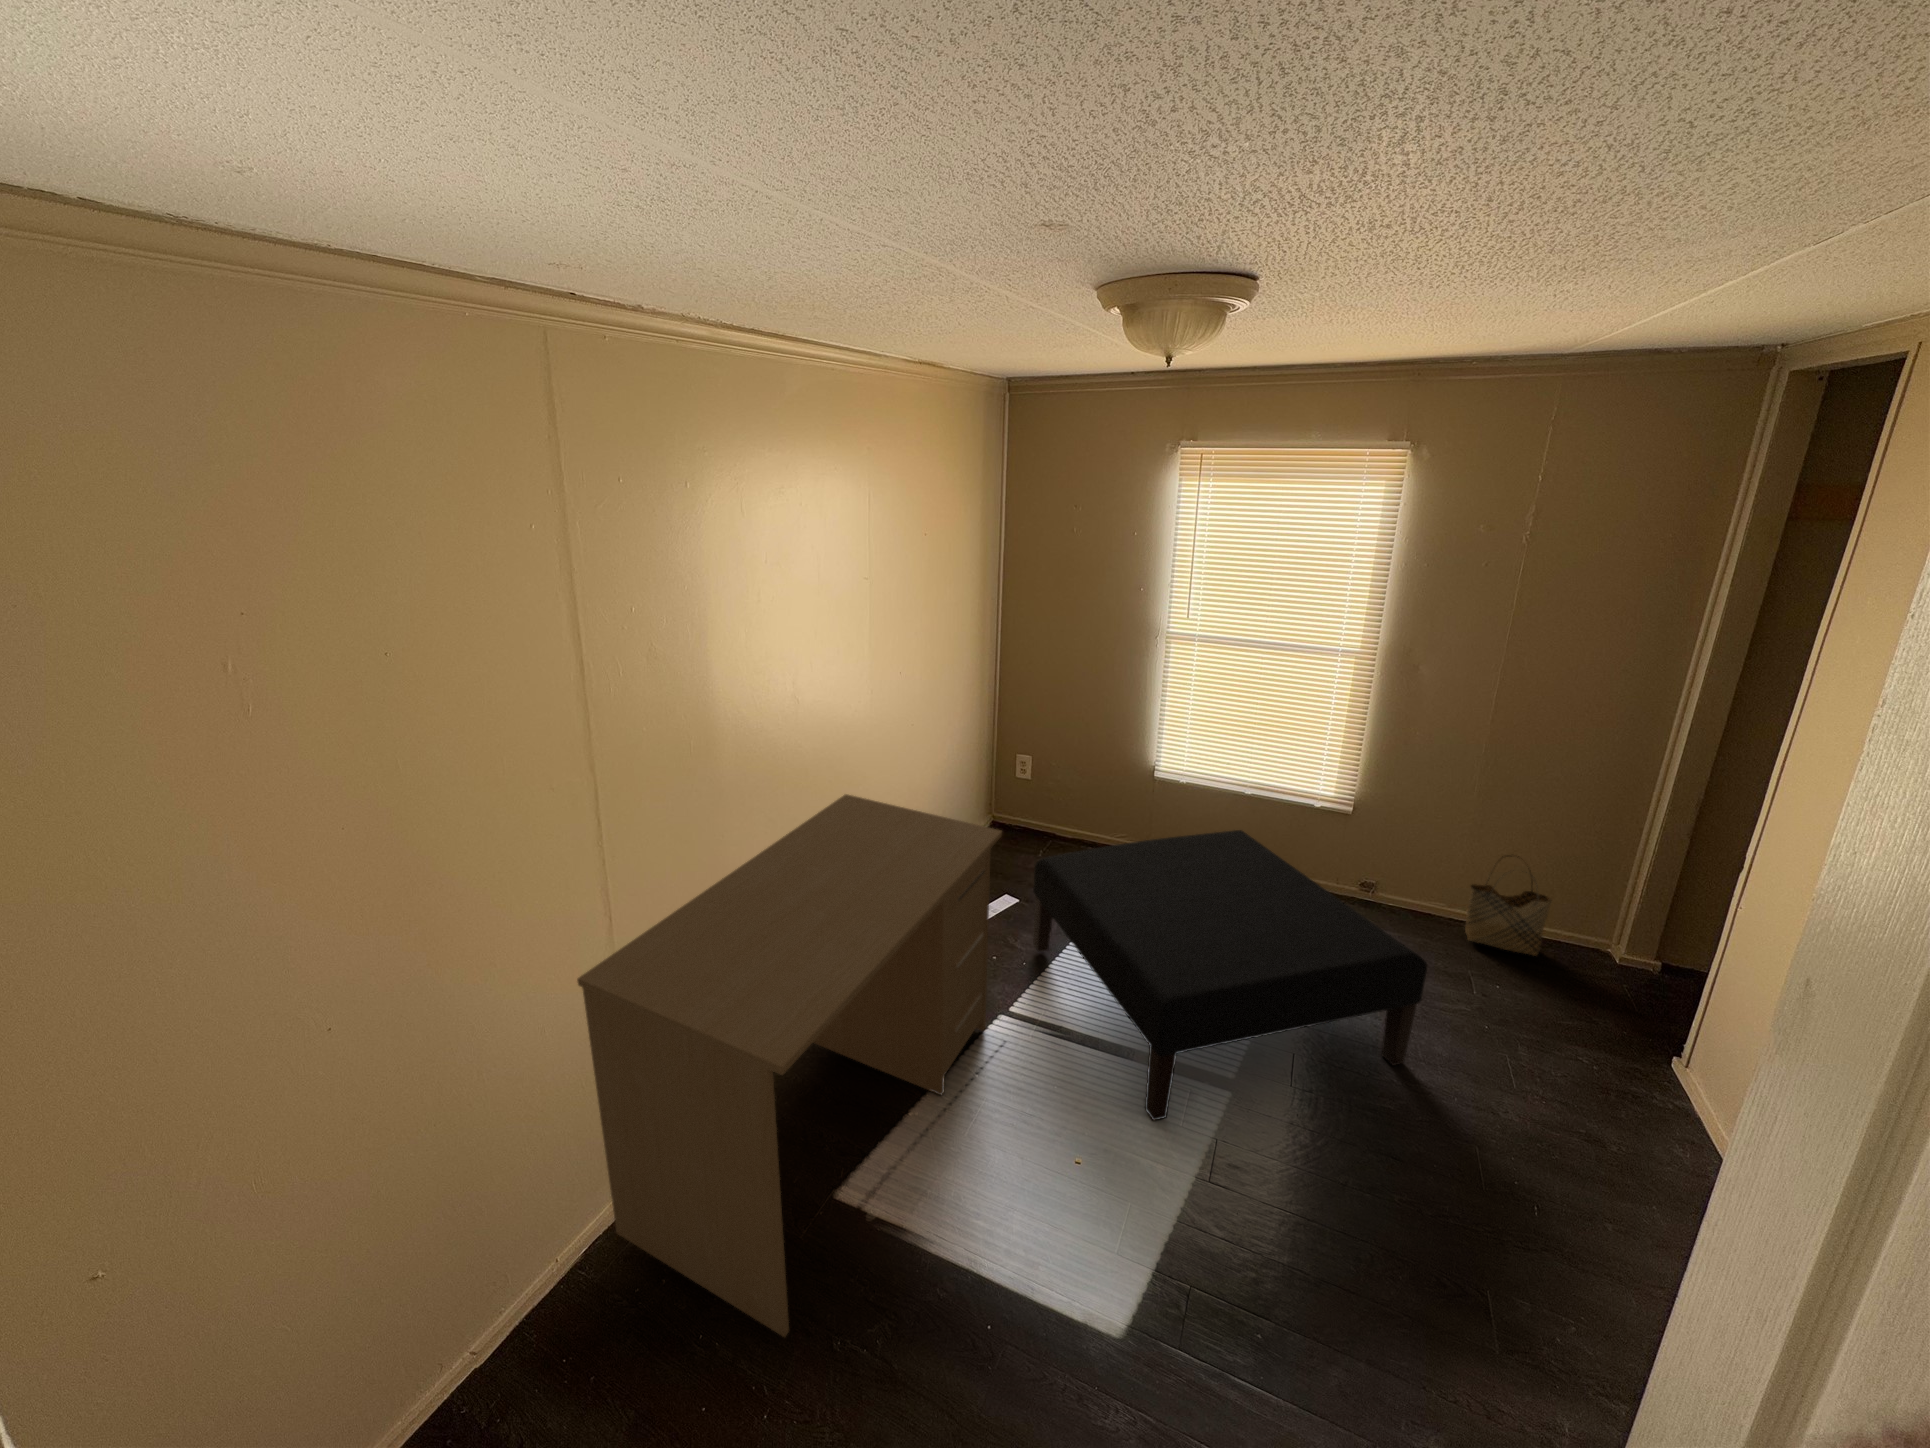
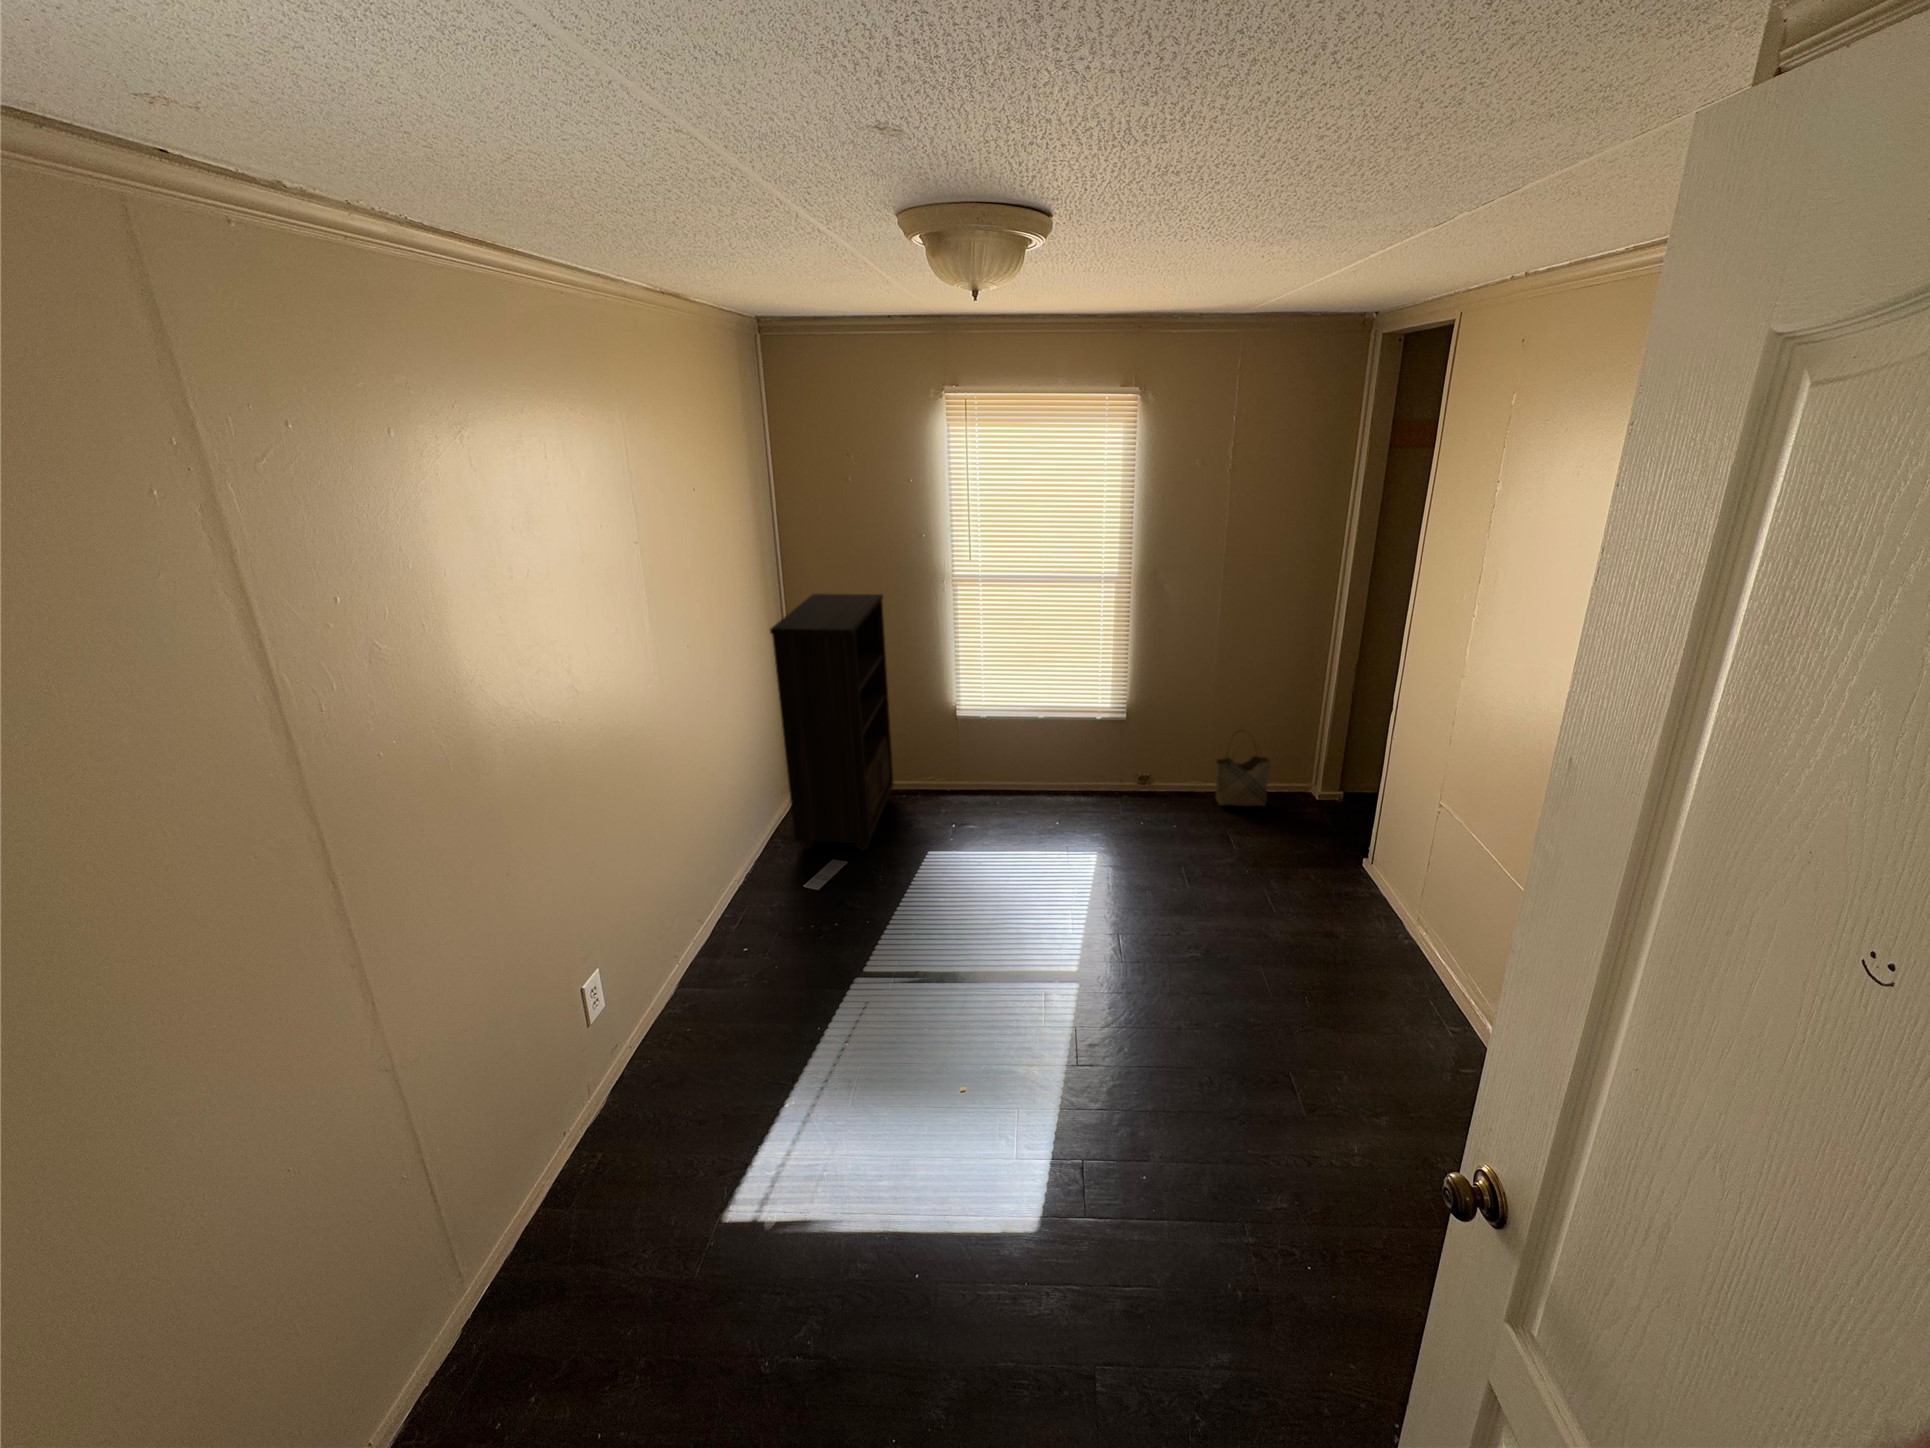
bookshelf: none [973,635,1093,893] -> present [770,594,893,850]
desk: present [577,794,1002,1337] -> none [338,791,845,1391]
ottoman: present [1033,830,1427,1120] -> none [865,750,1206,1029]

